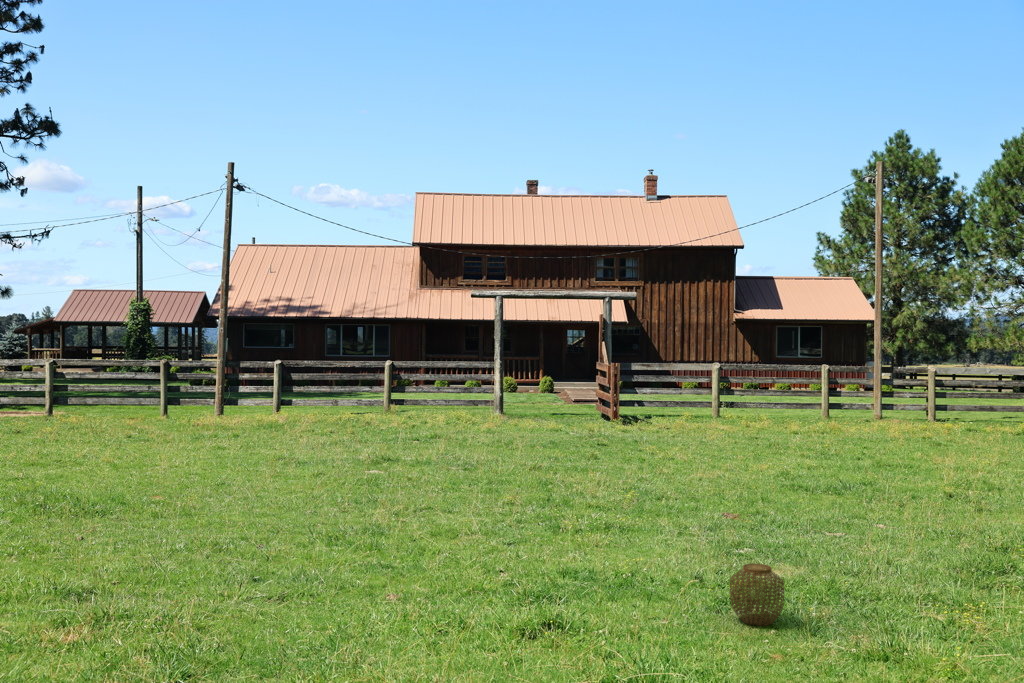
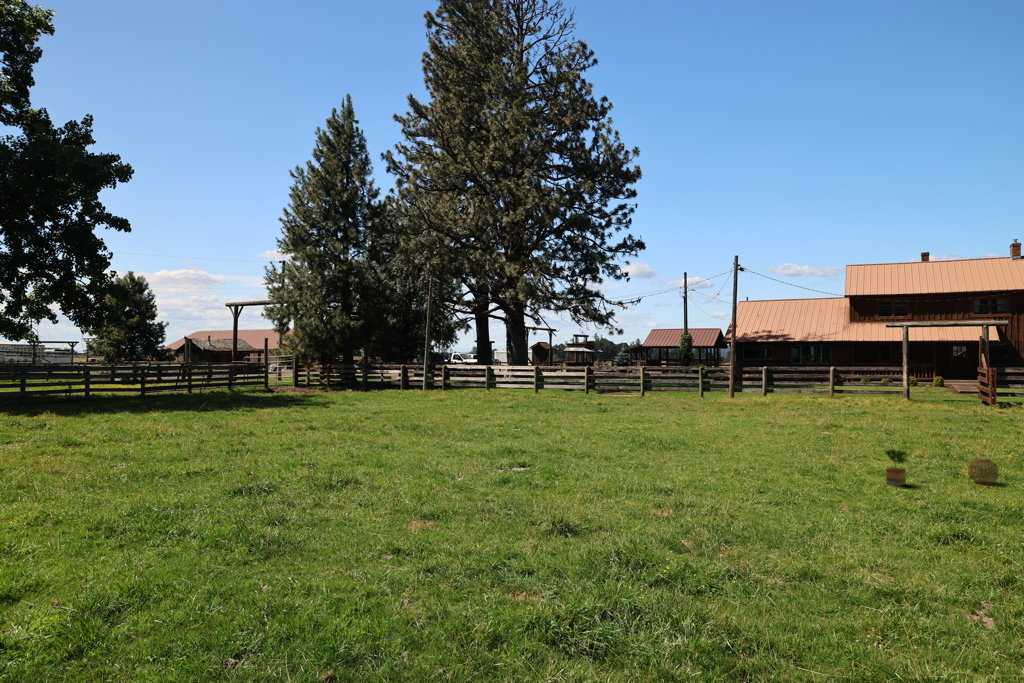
potted tree: none [582,567,641,664] -> present [885,449,910,486]

